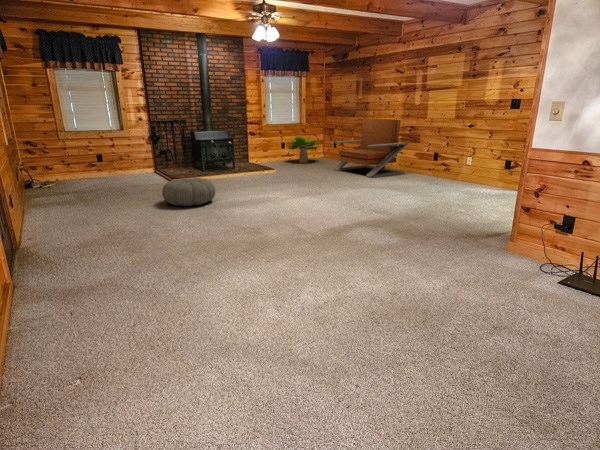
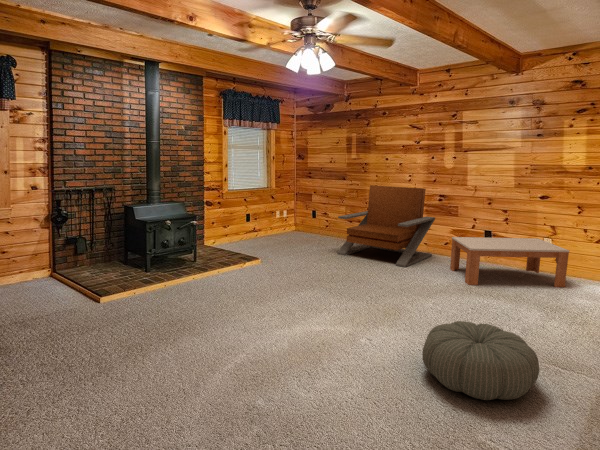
potted plant: present [289,136,317,163] -> none [256,201,303,242]
coffee table: none [400,155,477,191] -> present [450,237,569,287]
pouf: present [162,178,215,206] -> present [423,321,539,400]

